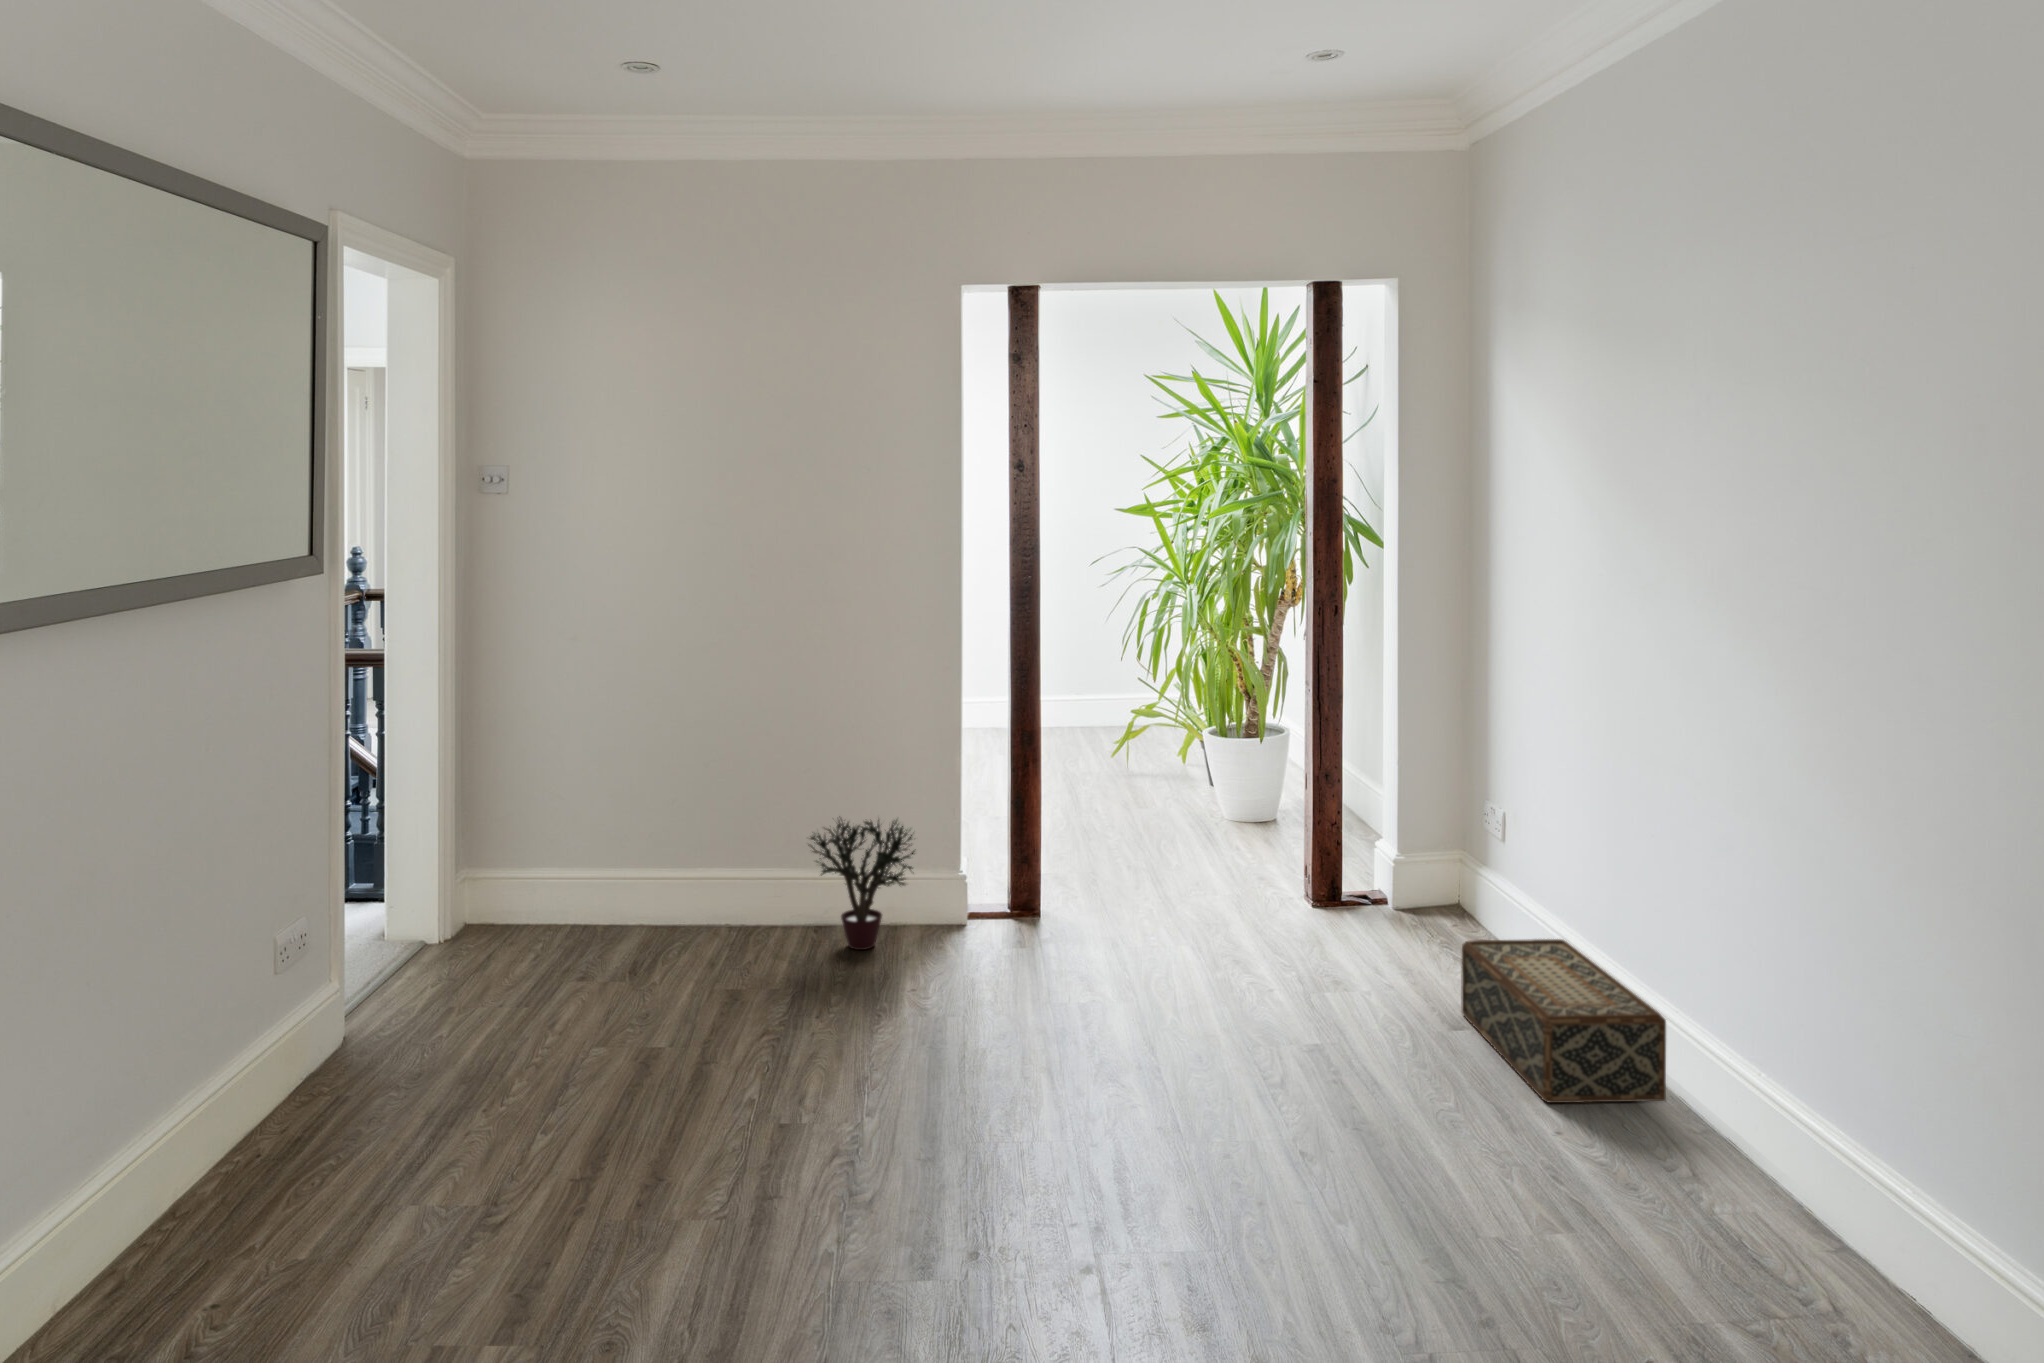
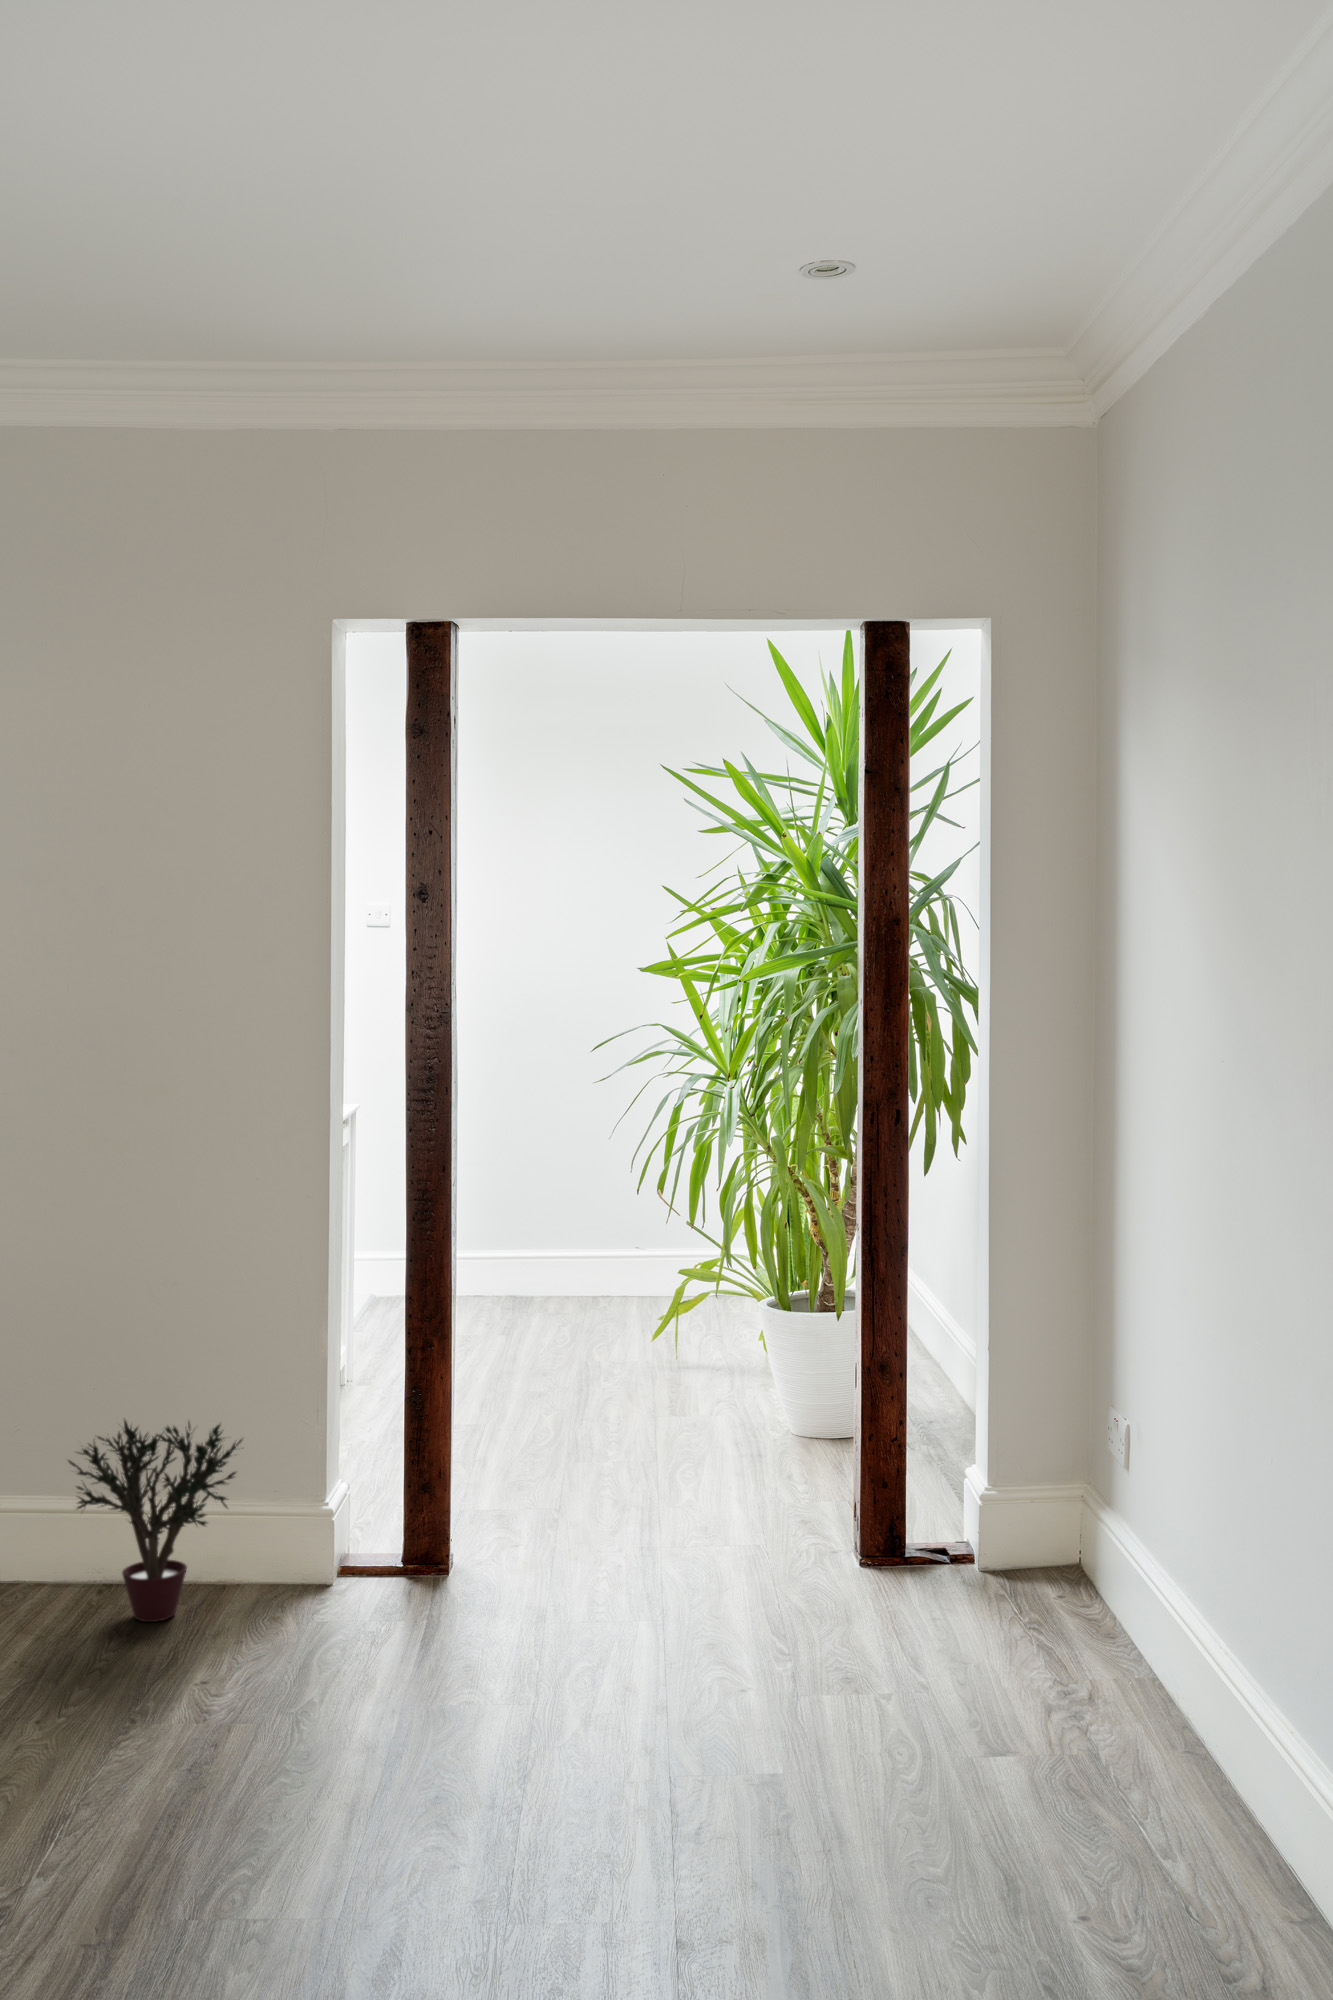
woven basket: present [1461,939,1666,1103] -> none [1014,1619,1274,1875]

